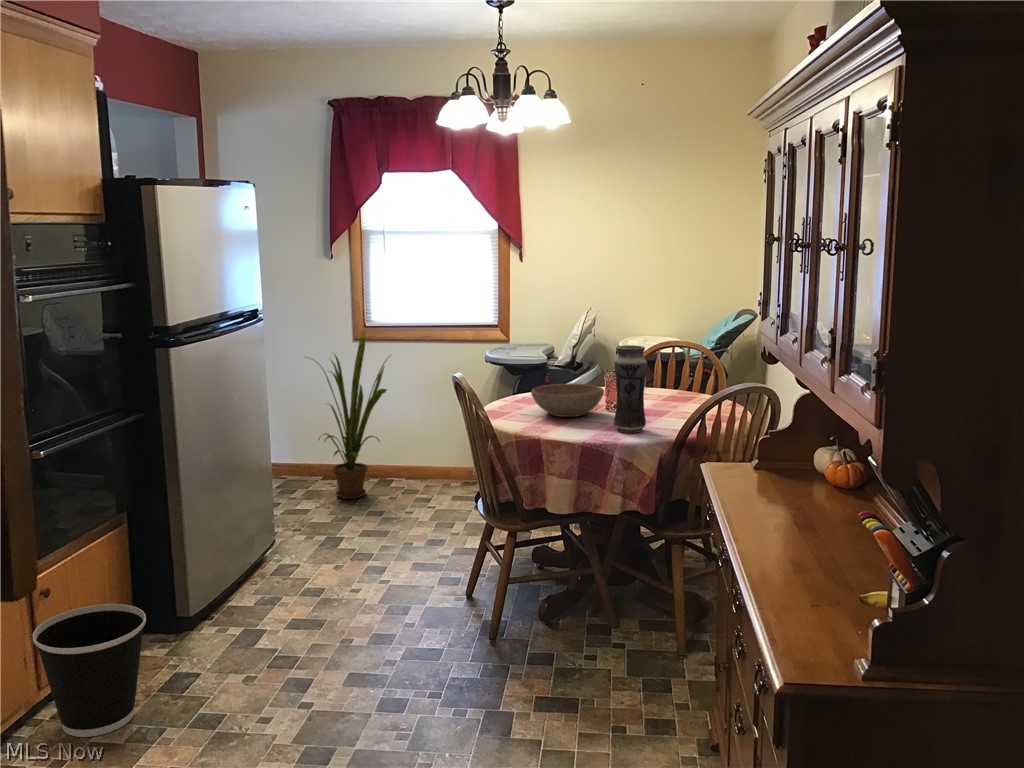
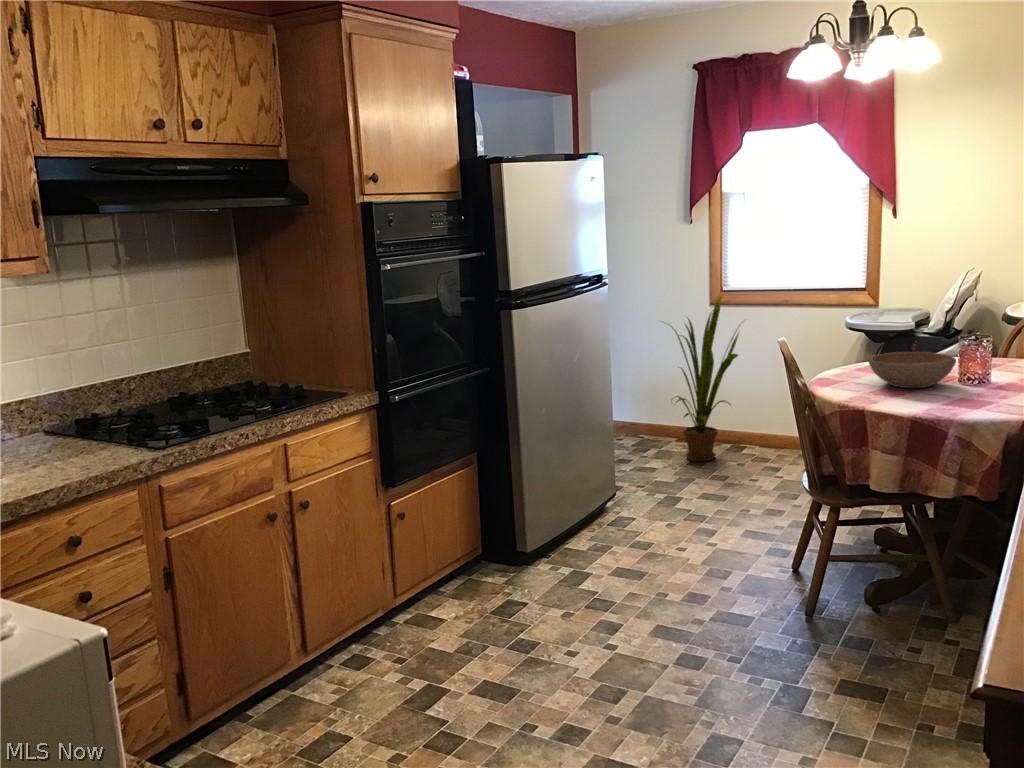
vase: present [614,345,647,433] -> none [959,309,1003,408]
wastebasket: present [33,604,146,737] -> none [389,532,477,641]

